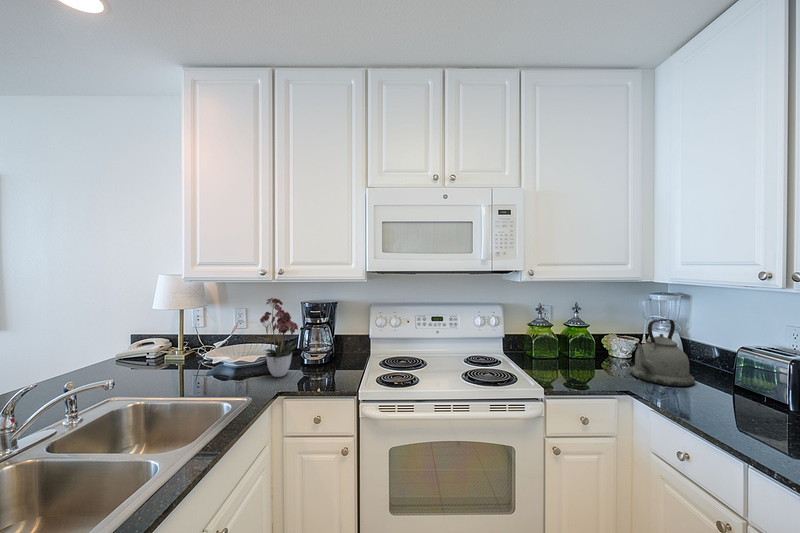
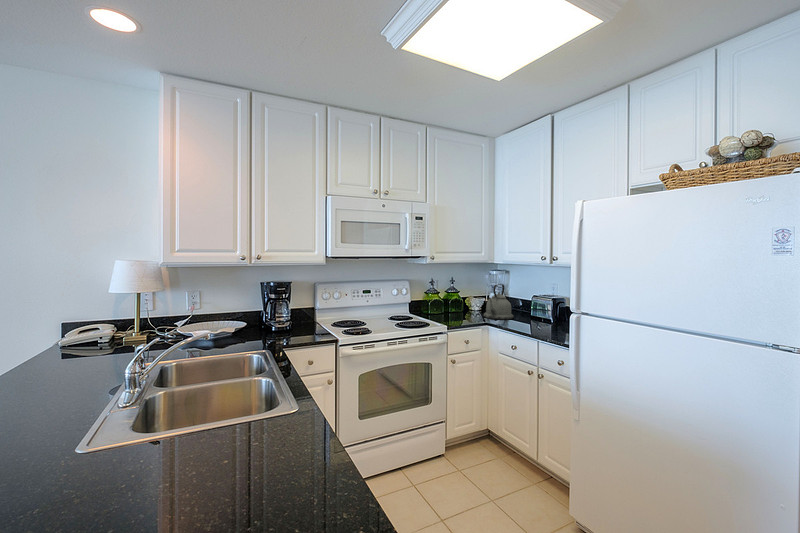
flower arrangement: present [260,298,298,377] -> none [248,275,292,339]

